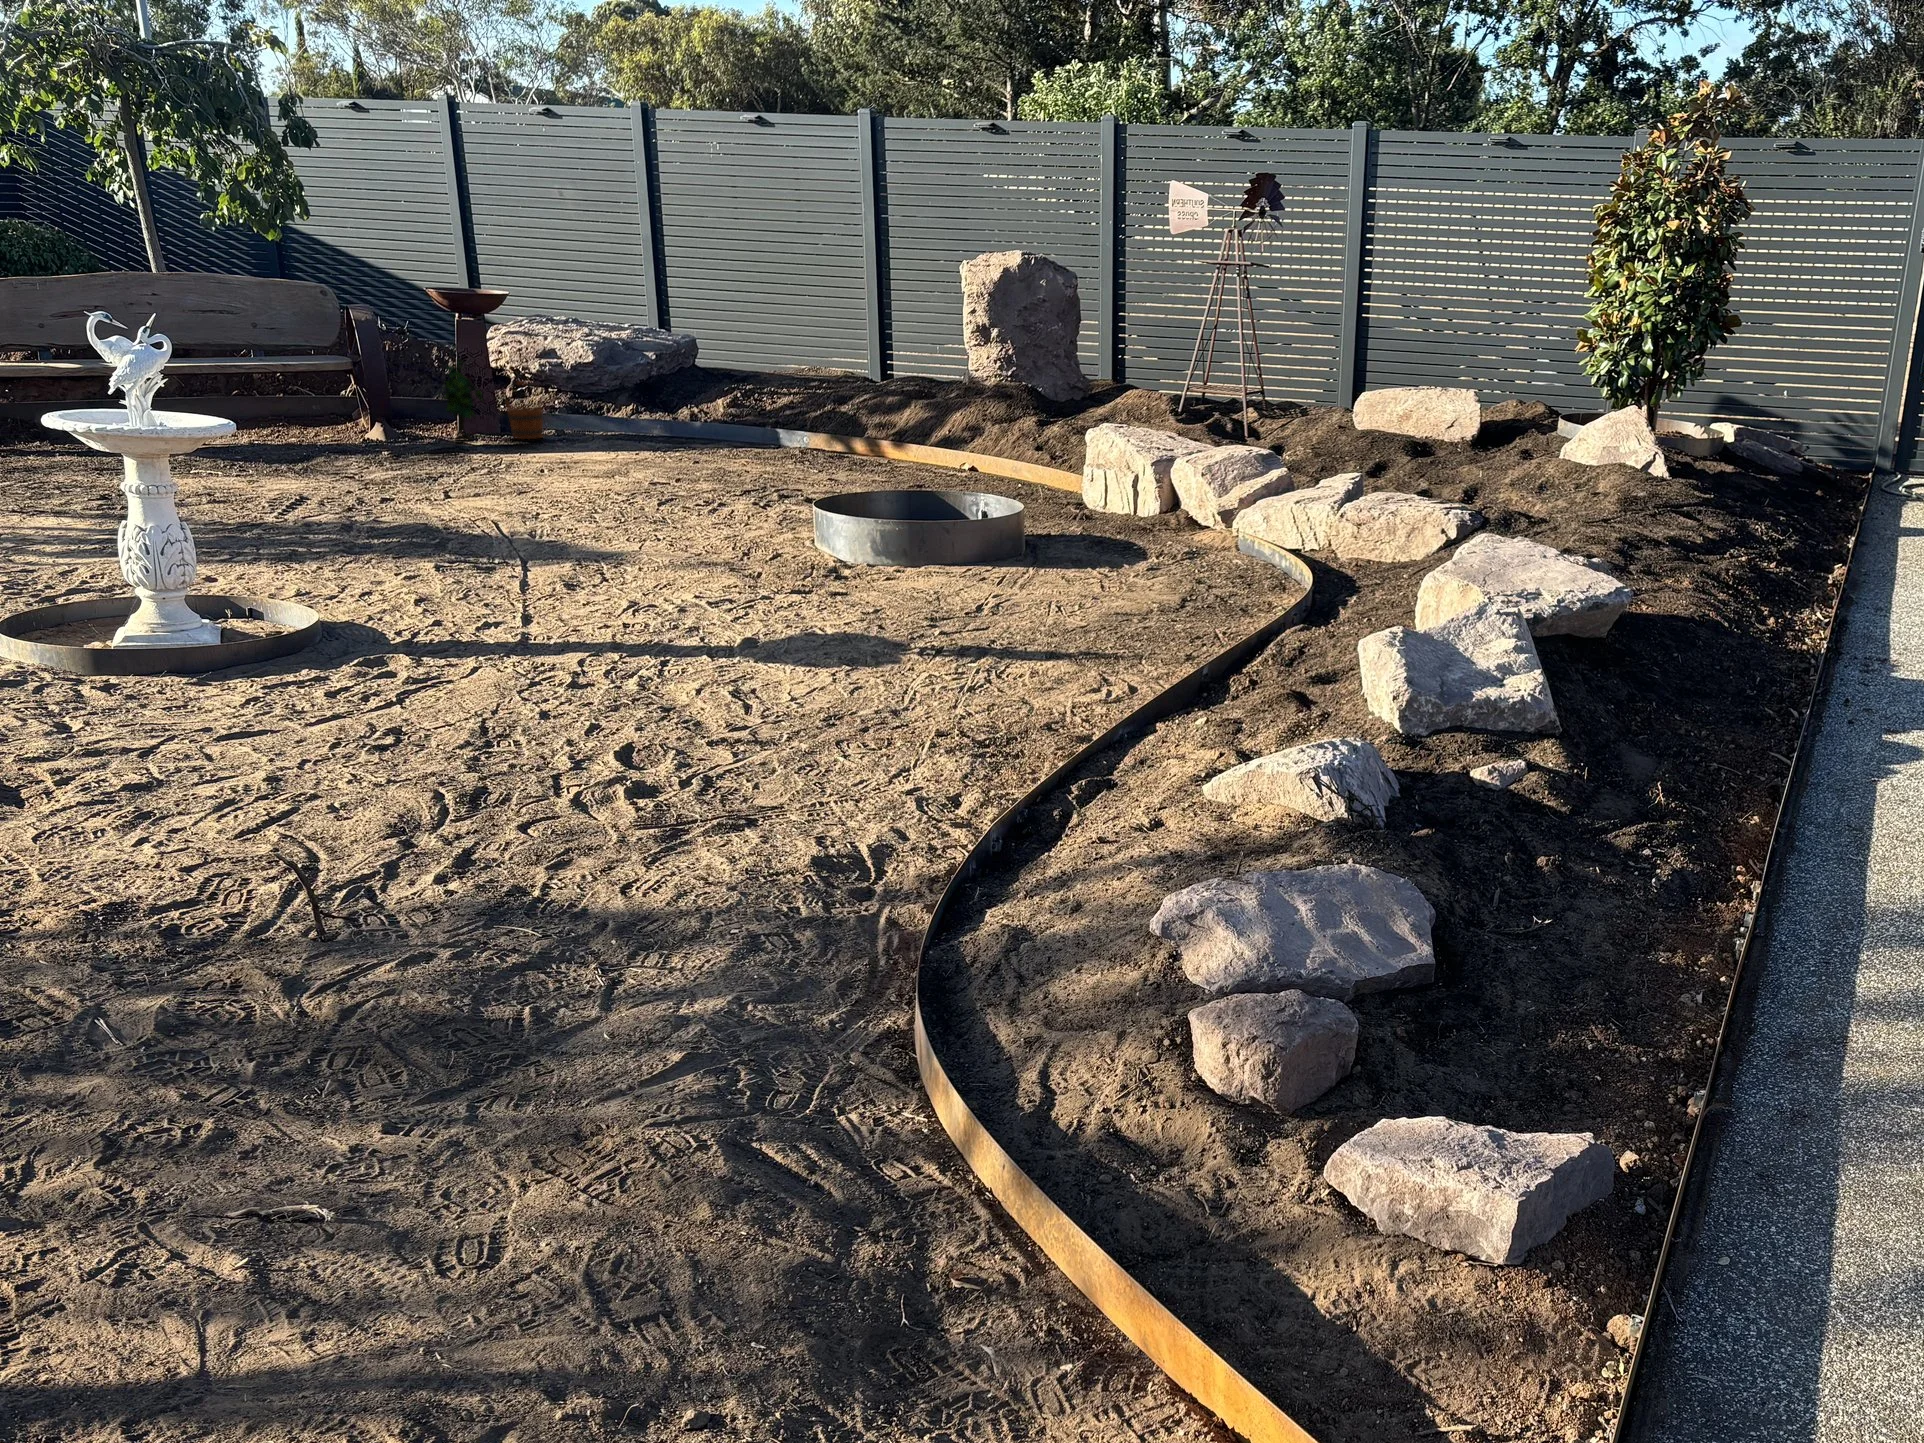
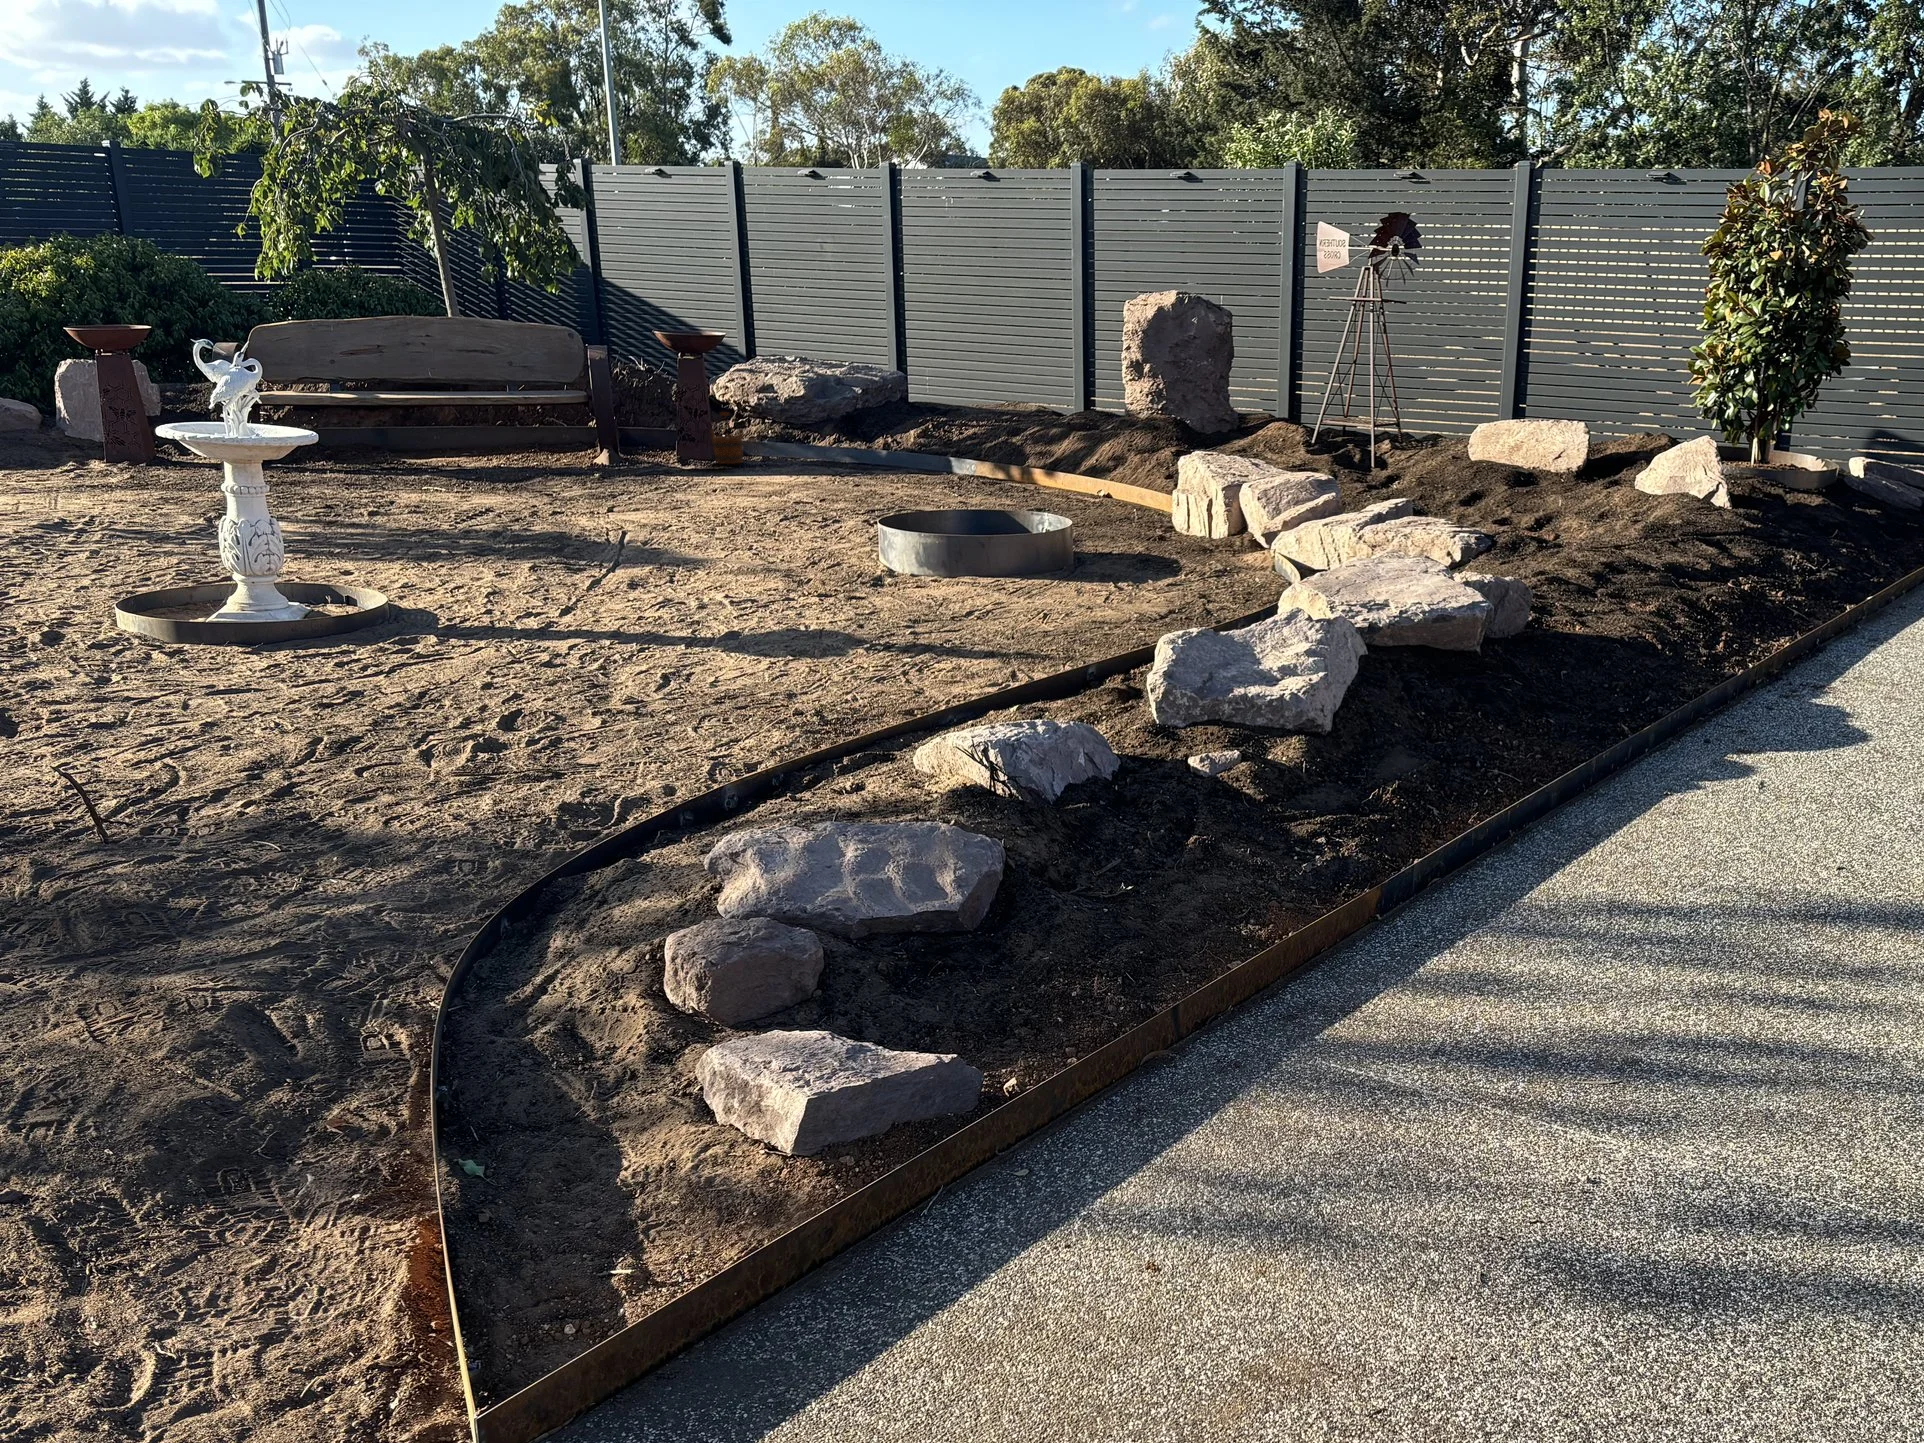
decorative plant: present [438,359,483,441] -> none [651,391,690,465]

